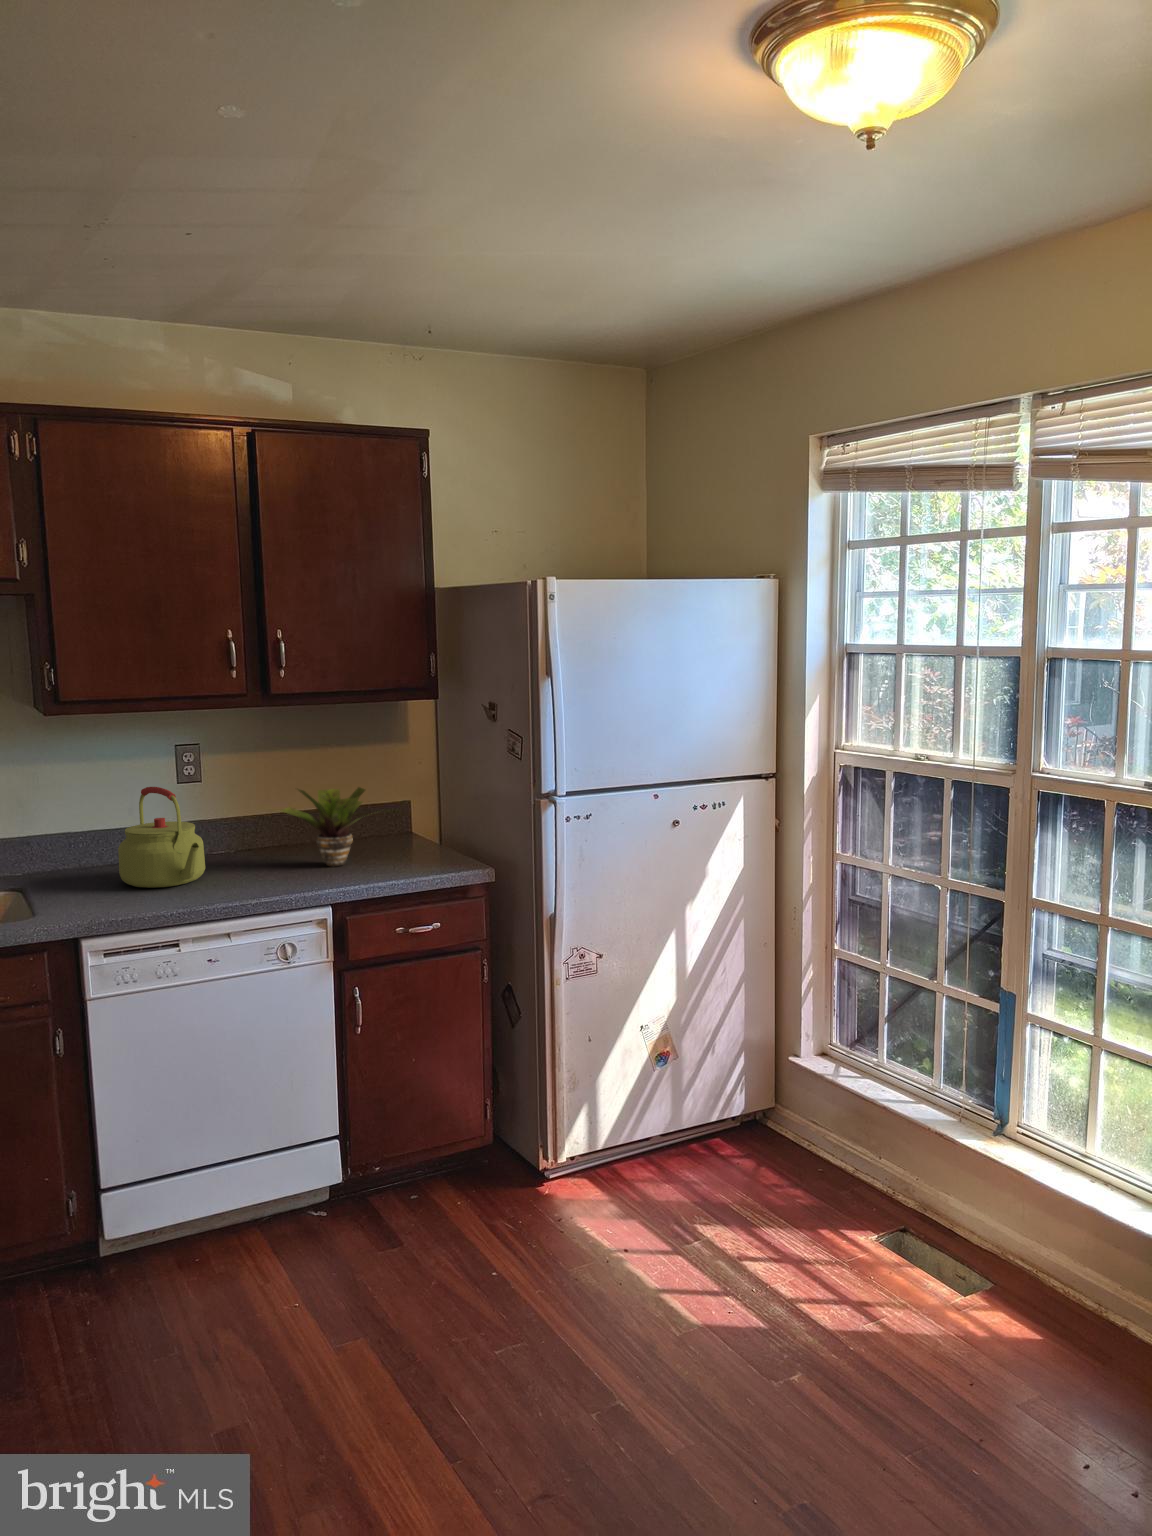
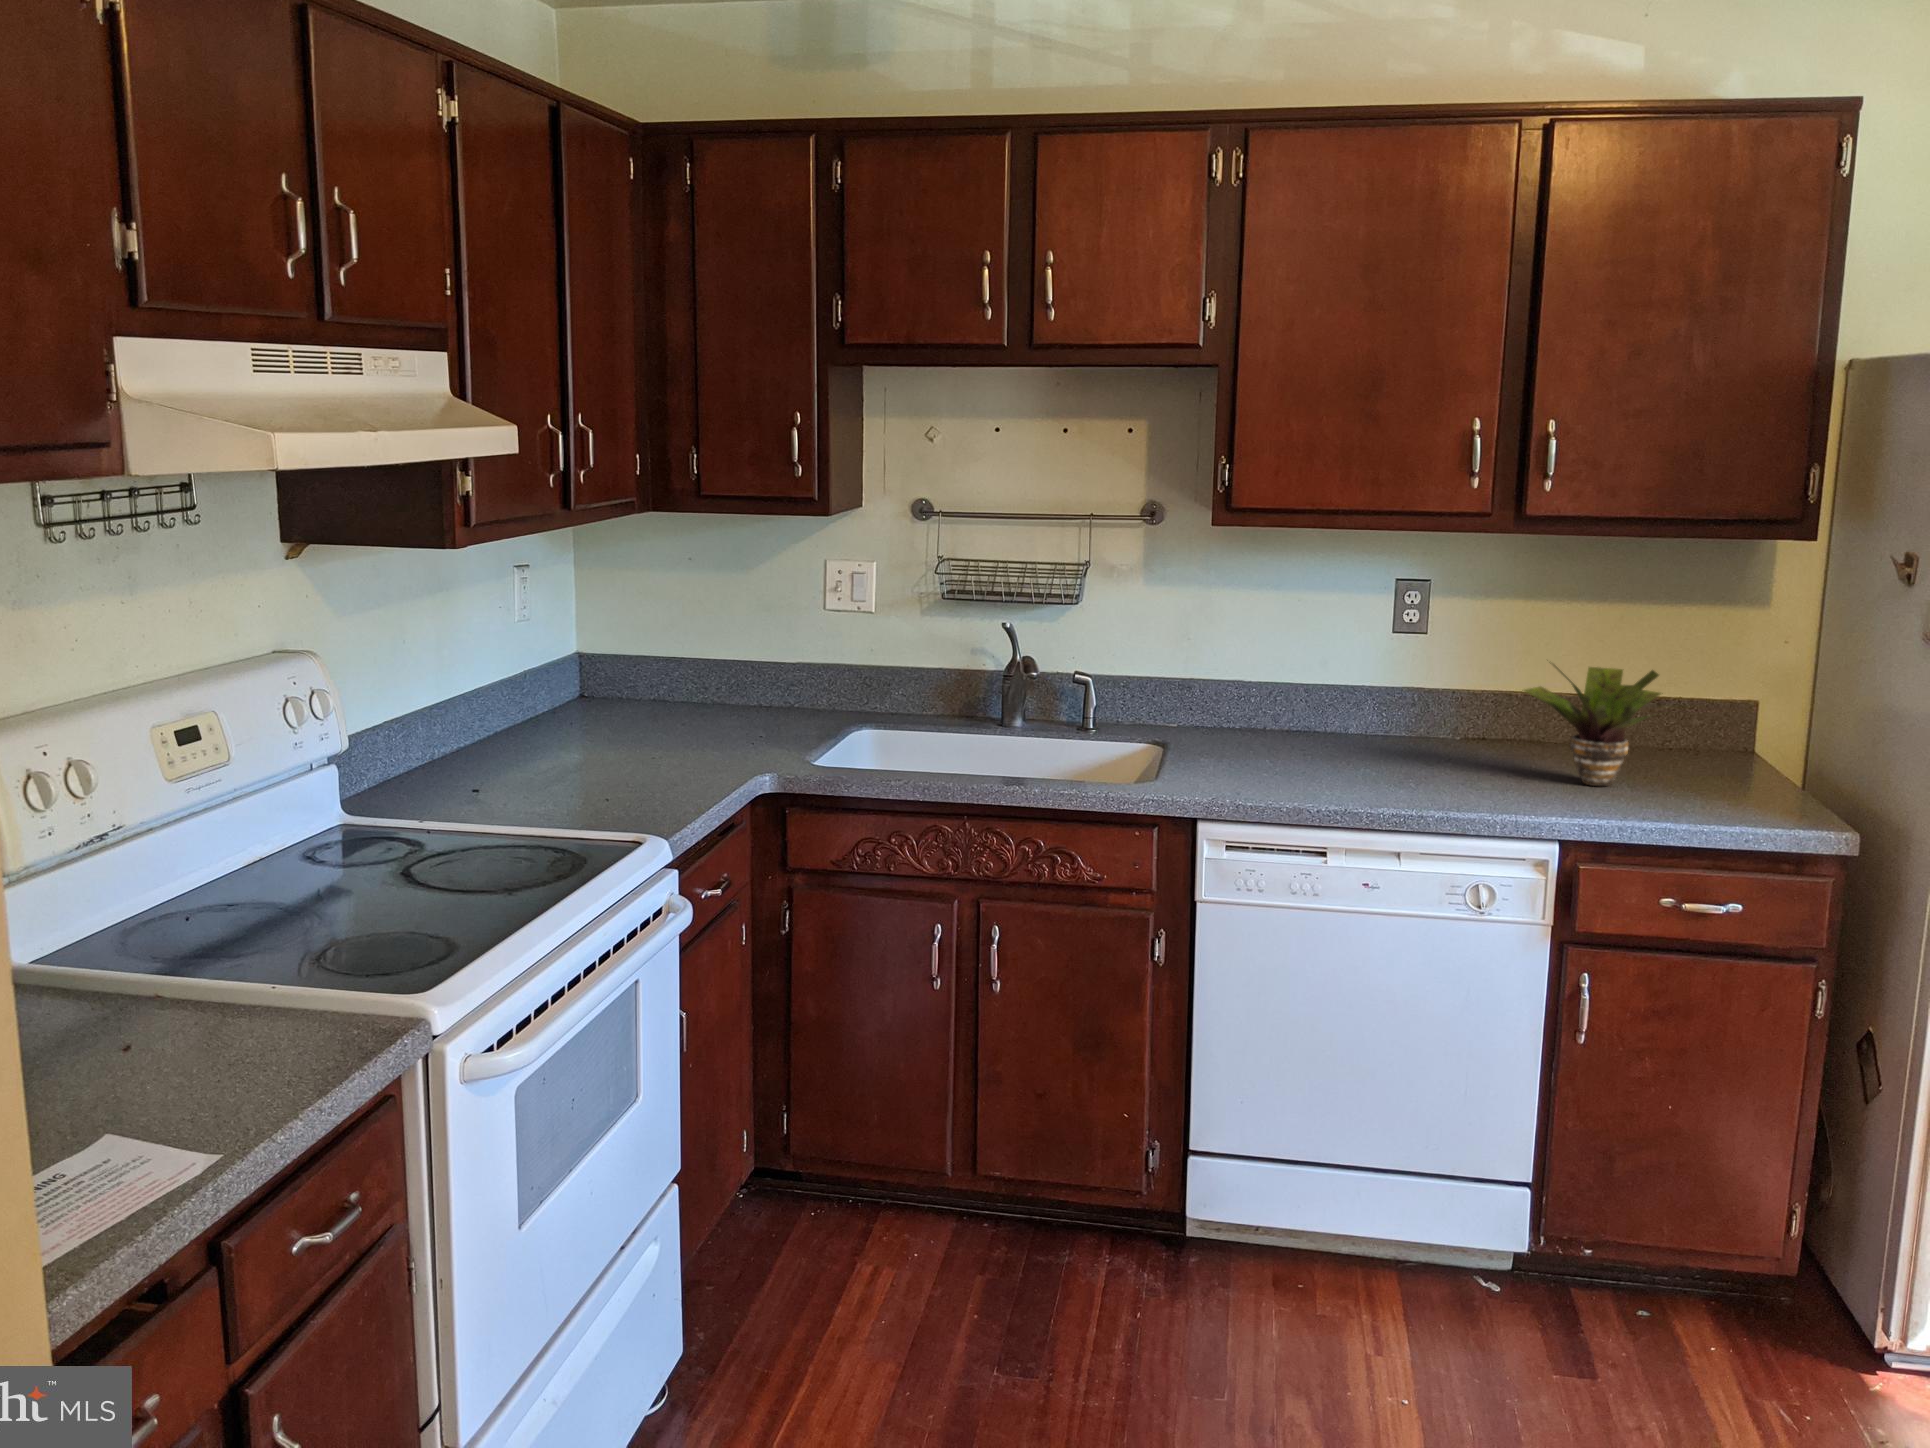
kettle: present [118,787,205,888] -> none [1285,632,1402,773]

